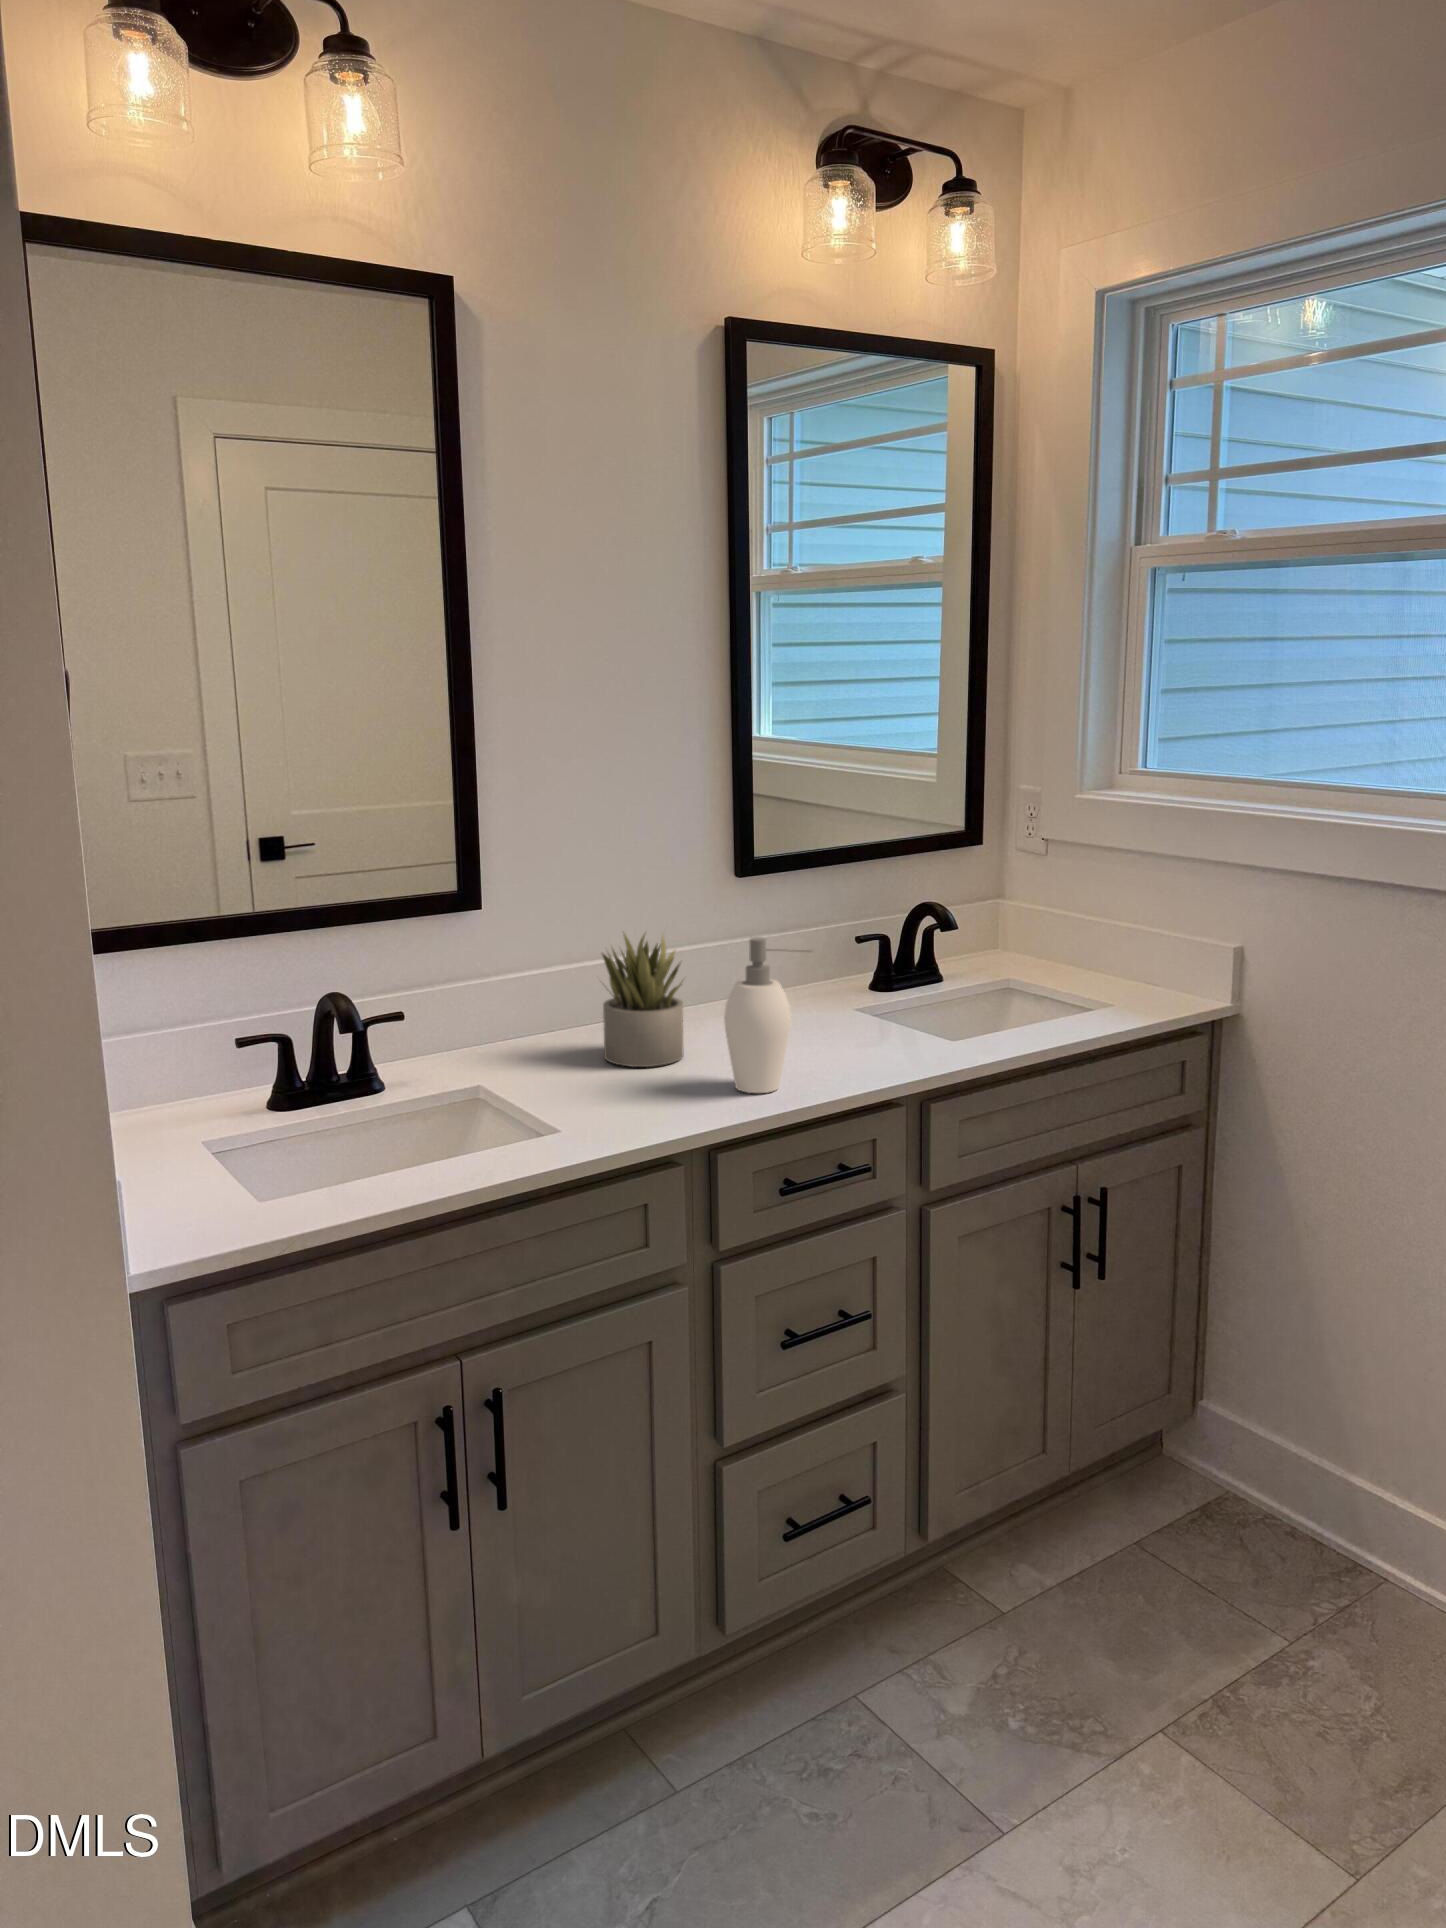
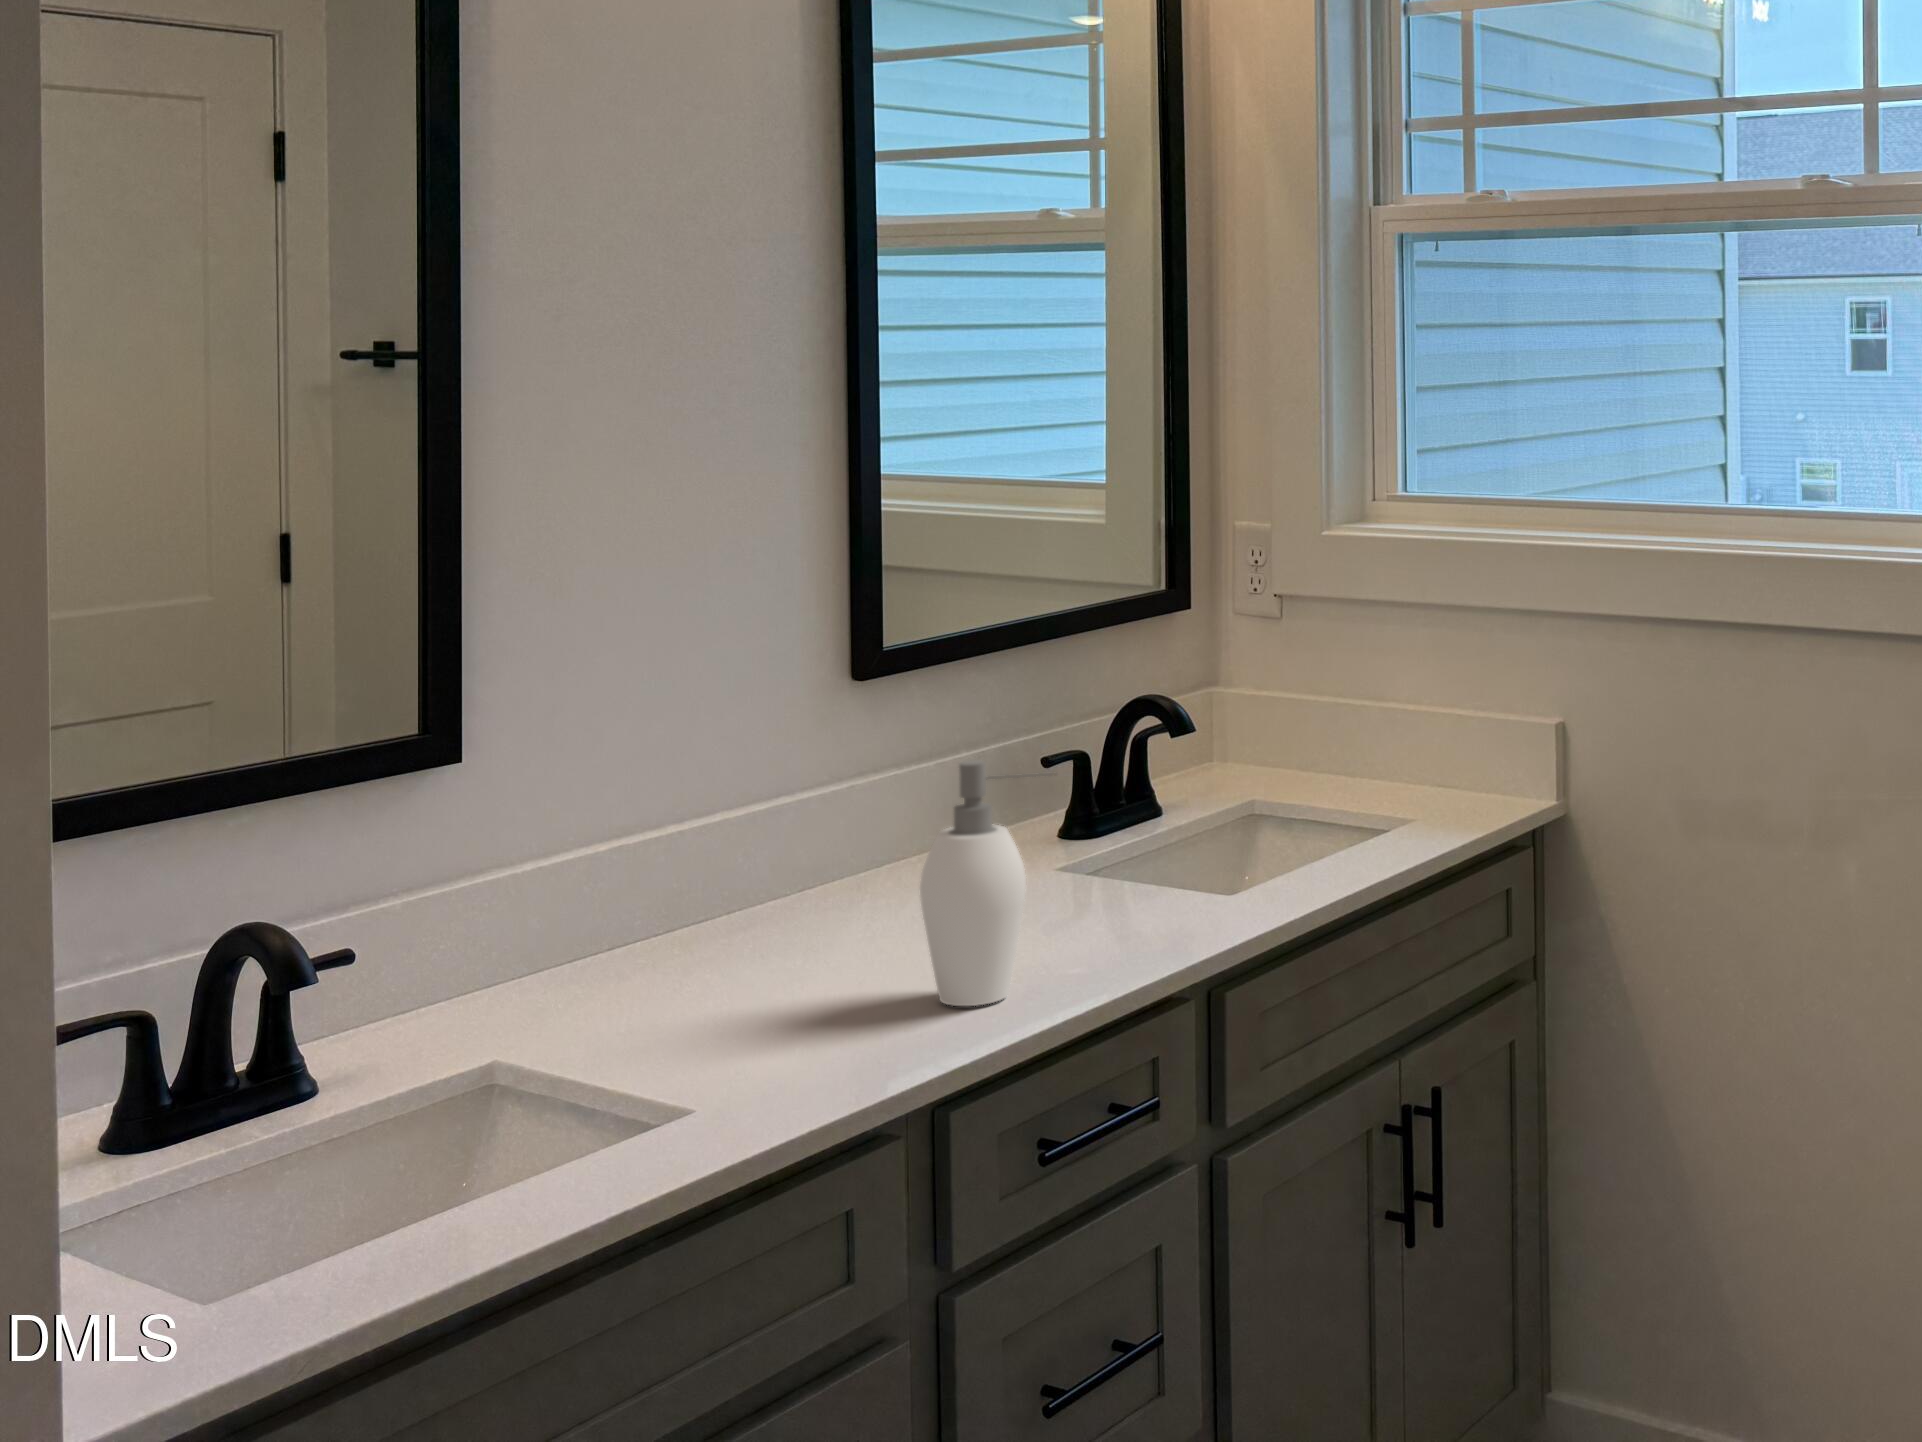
succulent plant: present [602,934,683,1067] -> none [681,771,832,995]

